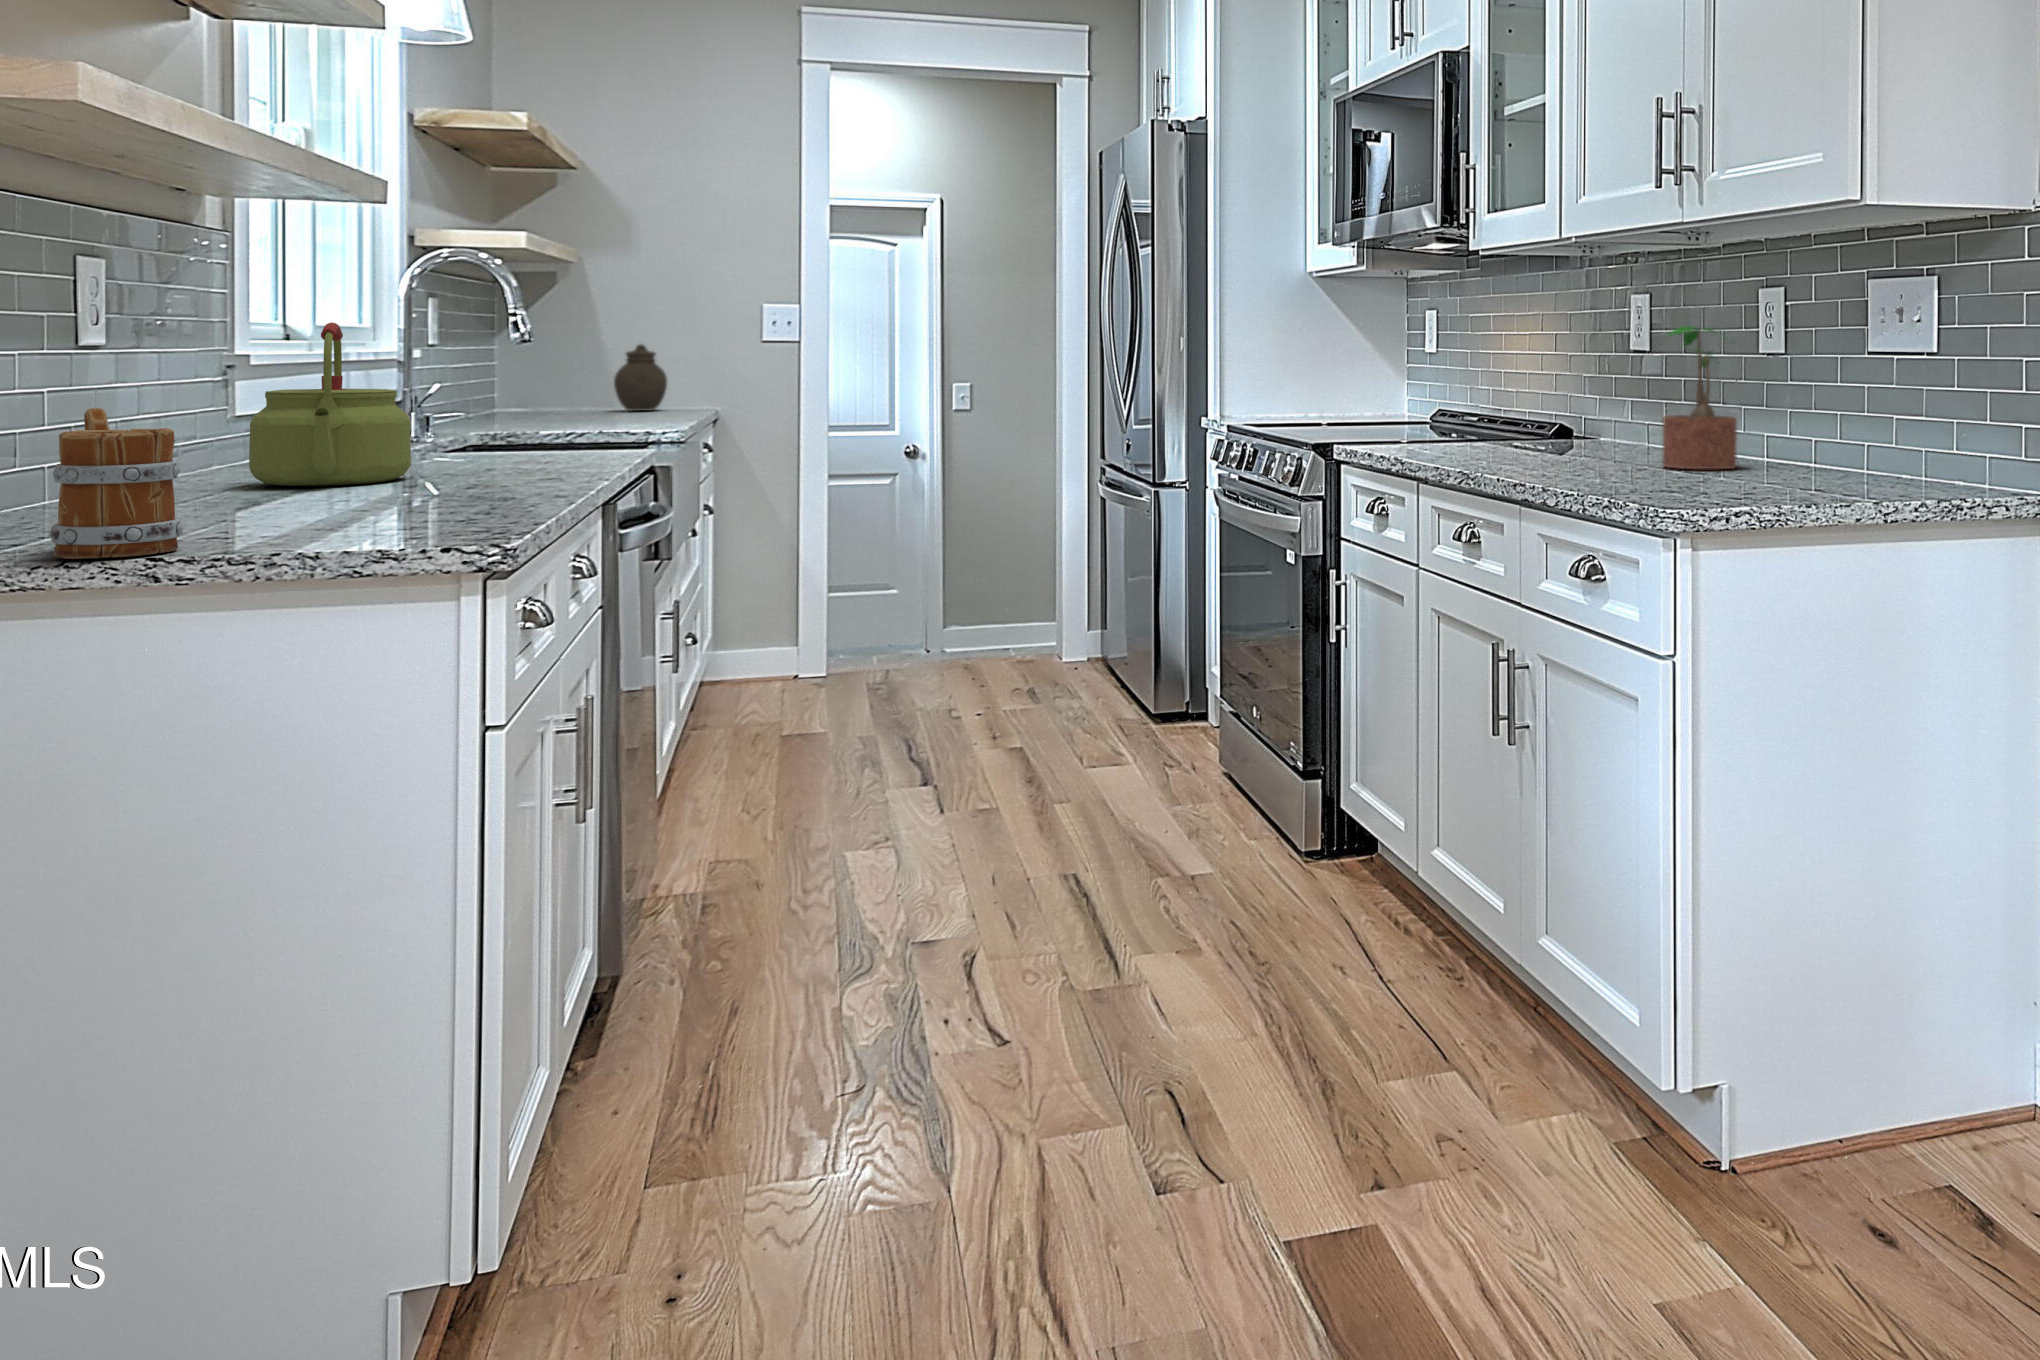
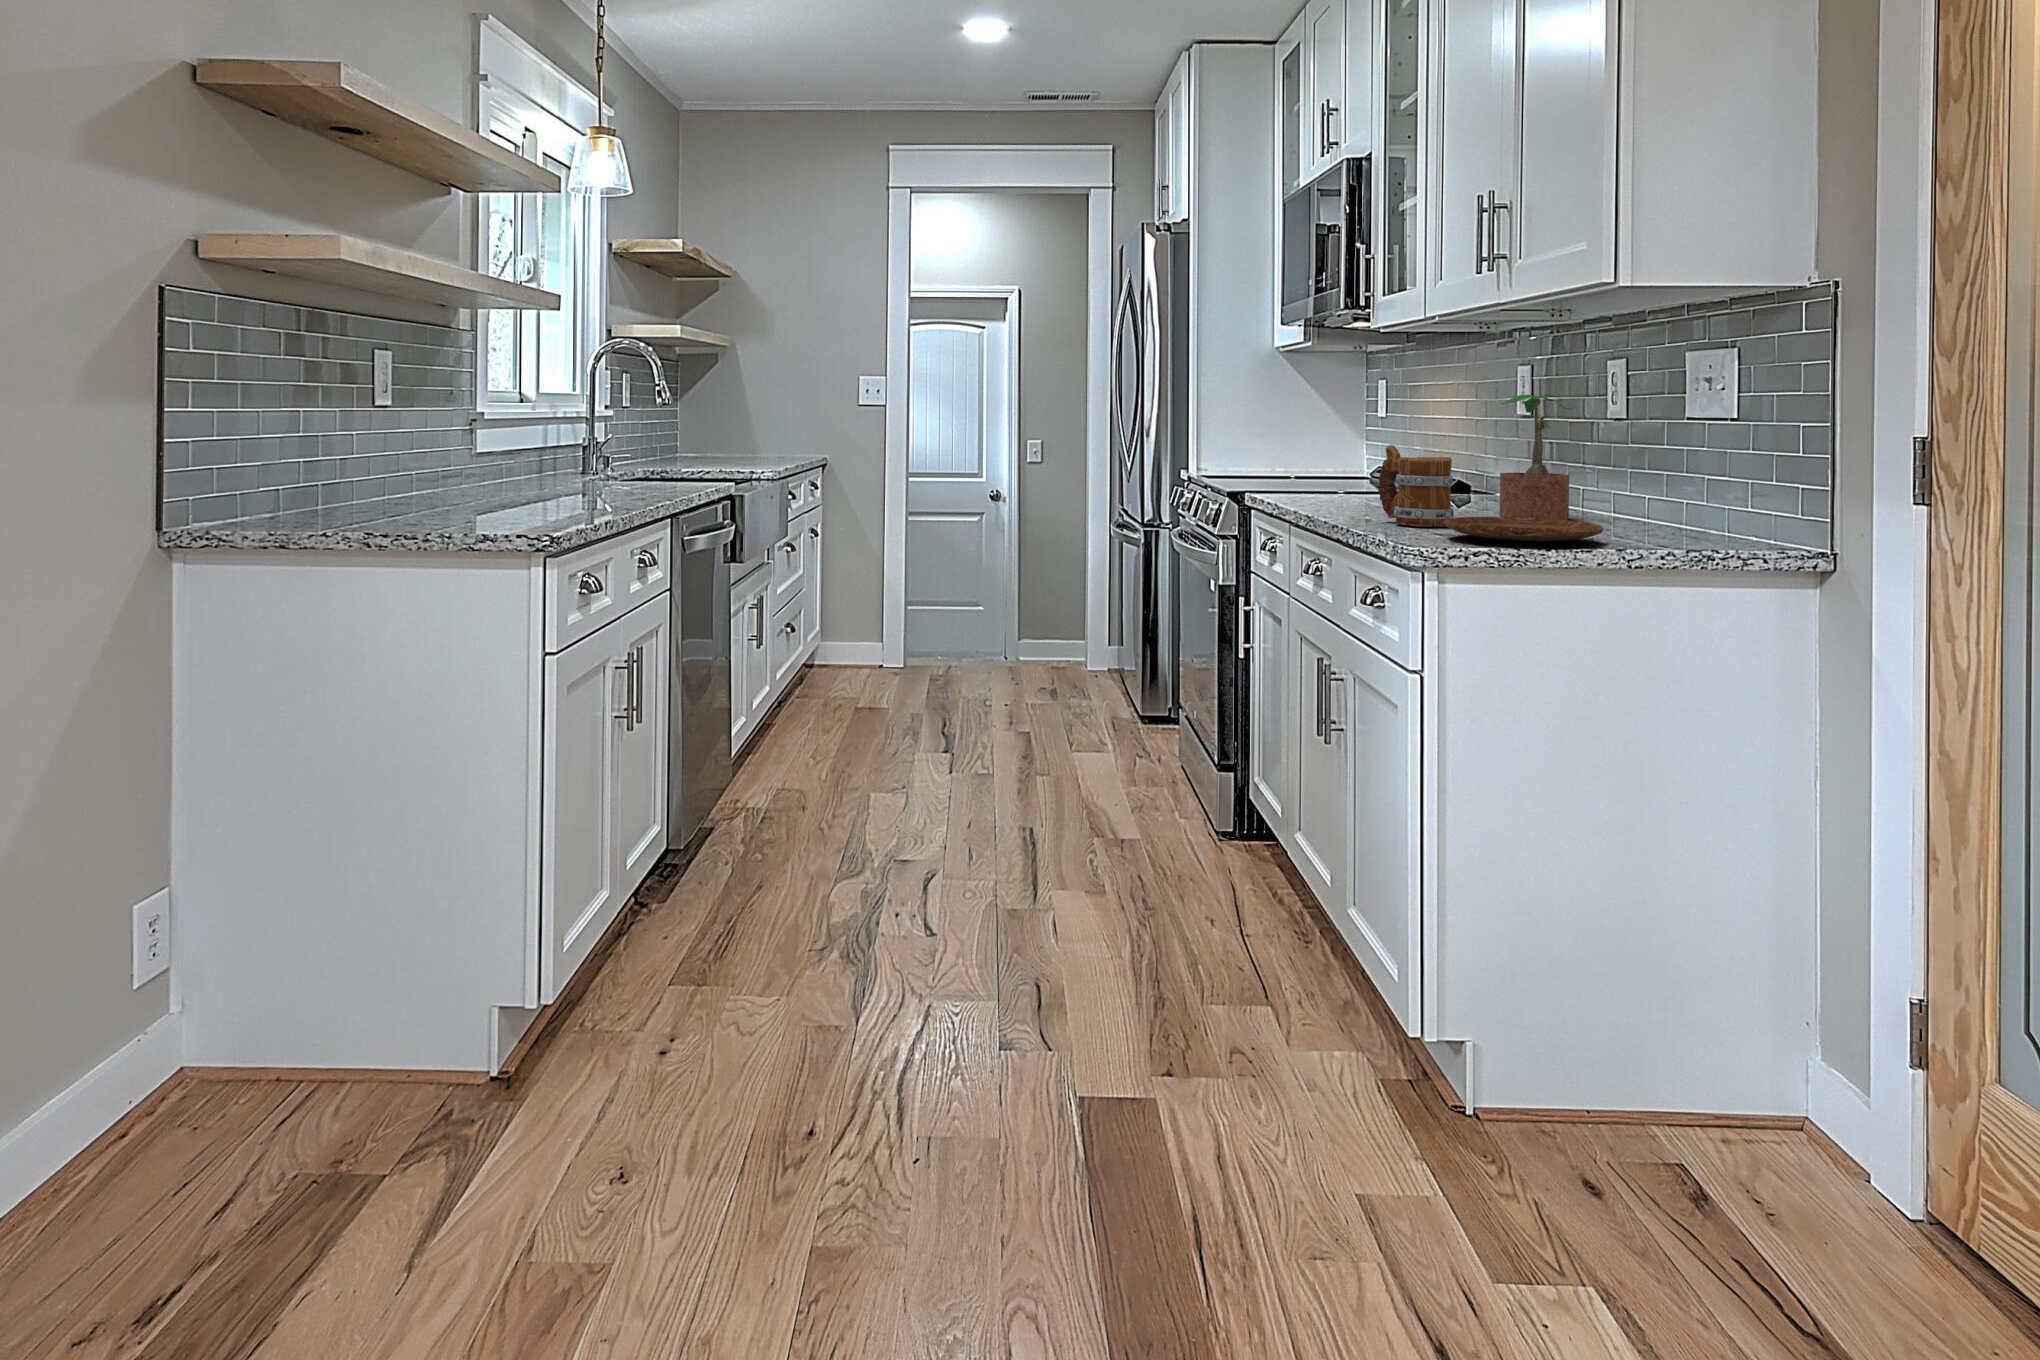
kettle: present [249,322,411,486] -> none [473,389,569,497]
jar: present [614,344,667,411] -> none [757,407,794,456]
mug: present [49,408,183,559] -> present [1378,445,1454,527]
tray: none [1652,468,1827,496] -> present [1443,517,1604,542]

